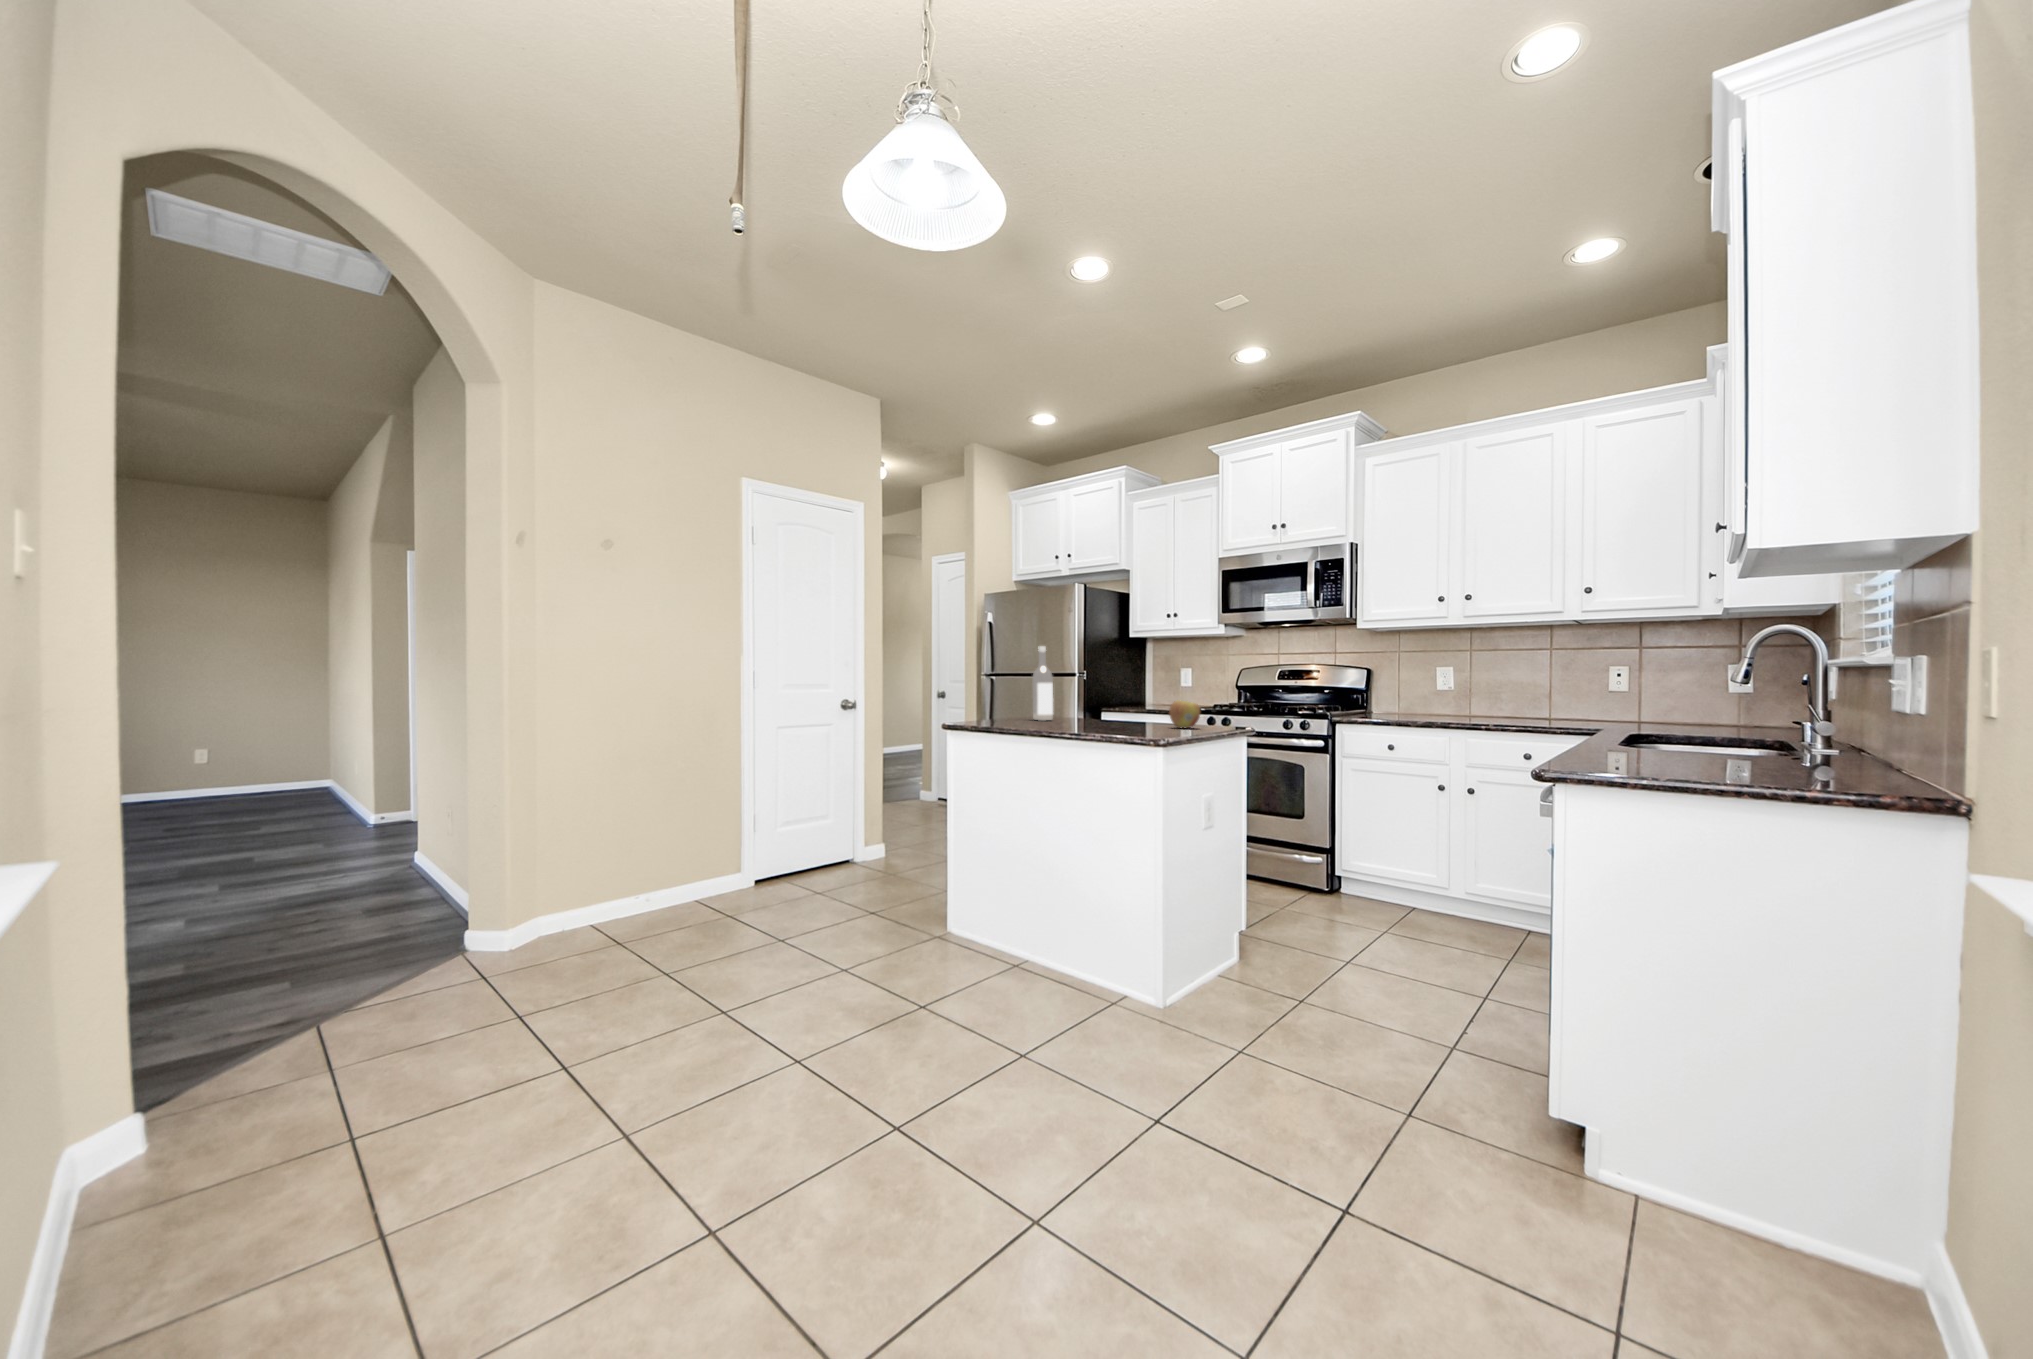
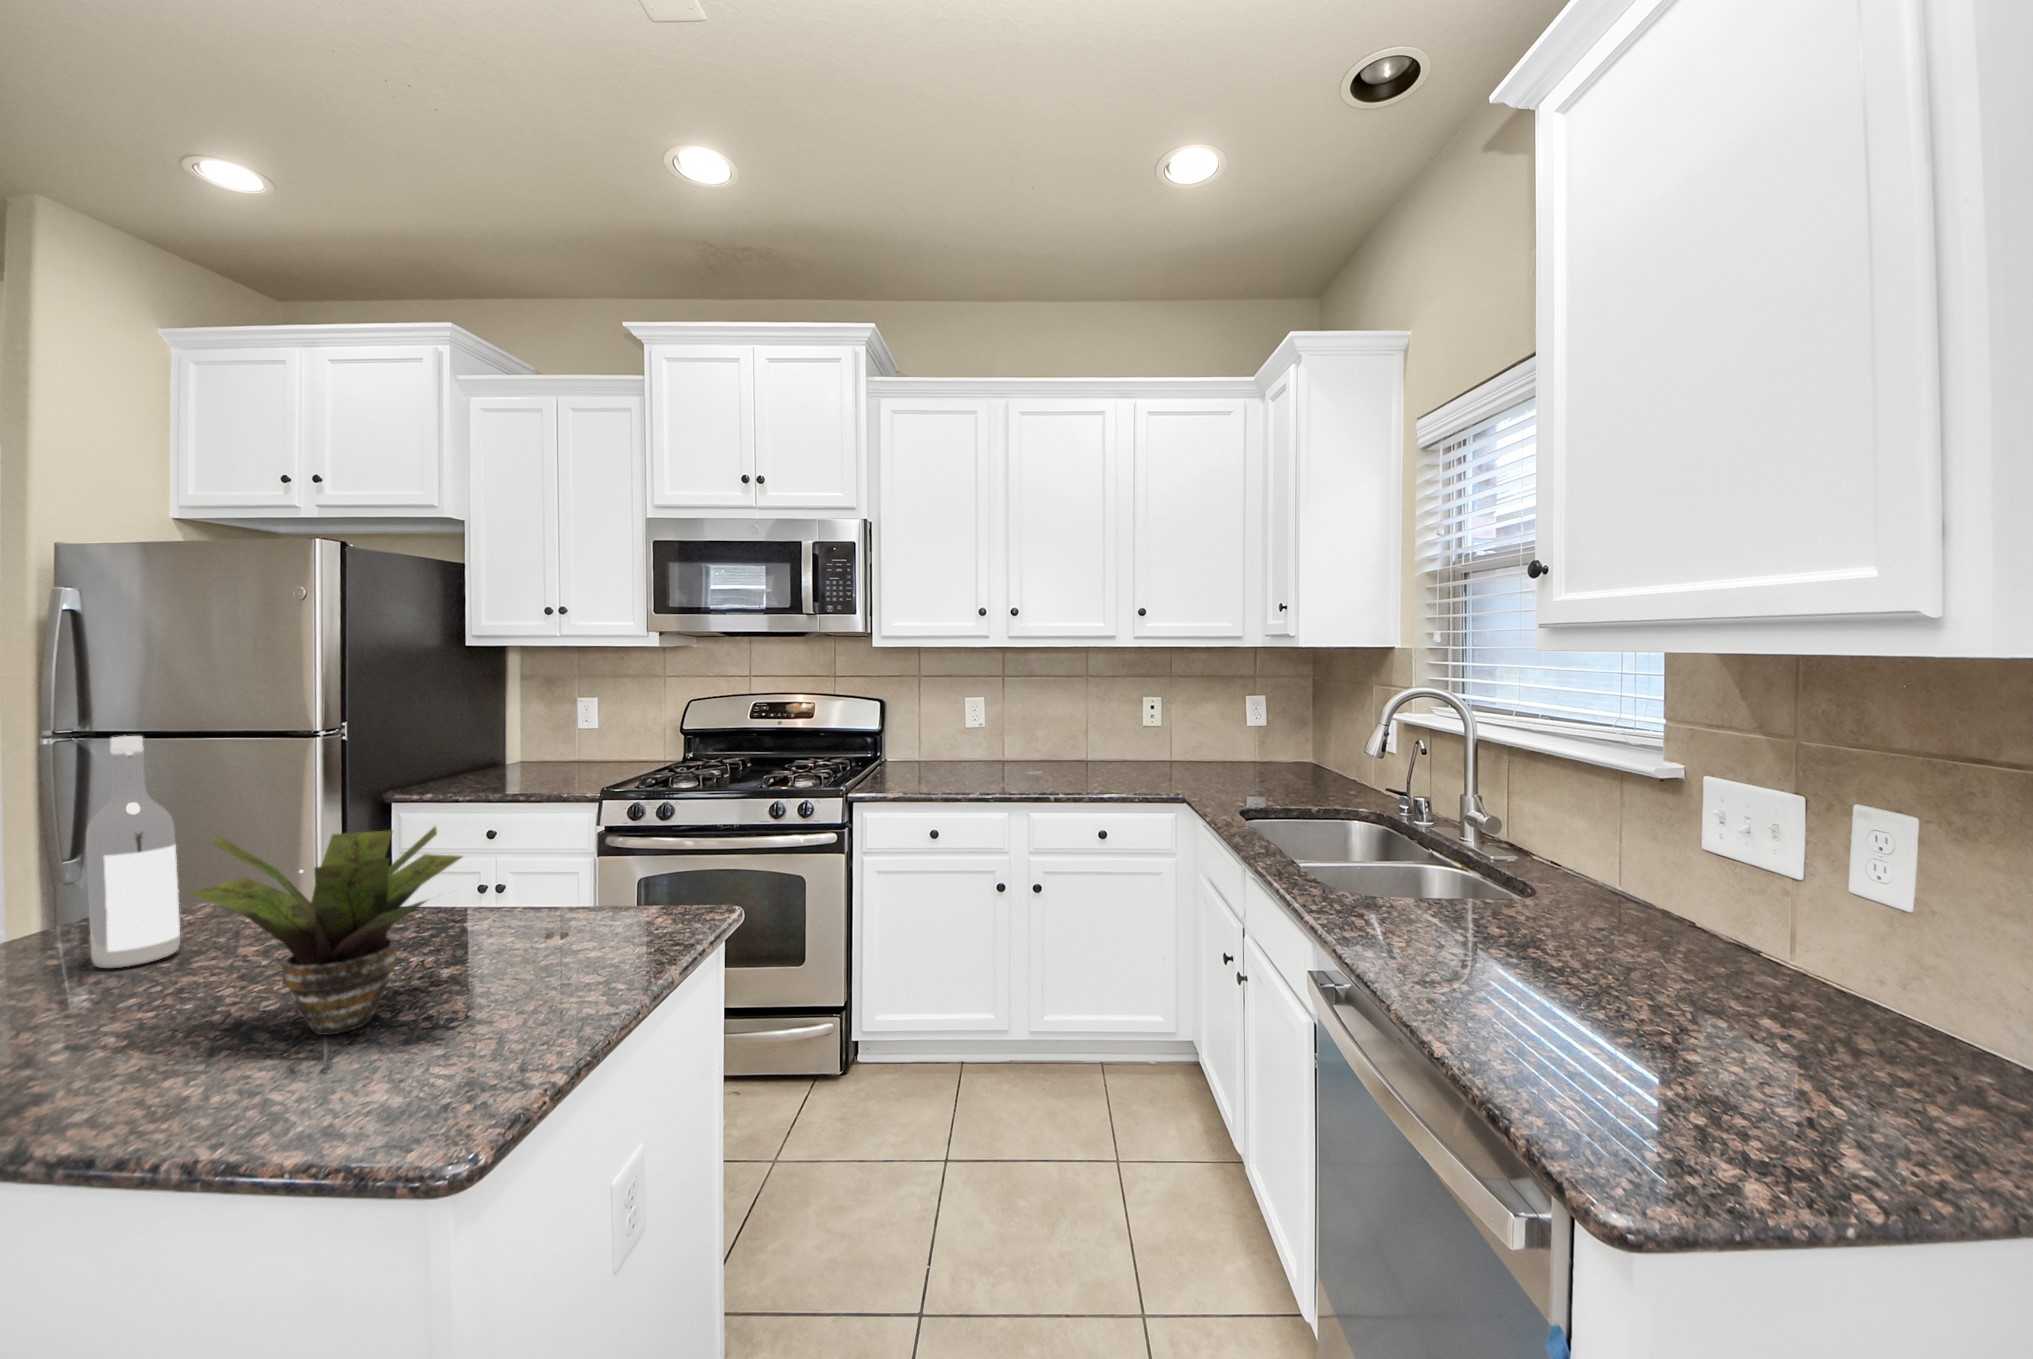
potted plant: none [1068,664,1143,729] -> present [190,827,462,1035]
apple: present [1169,700,1201,728] -> none [563,872,648,948]

